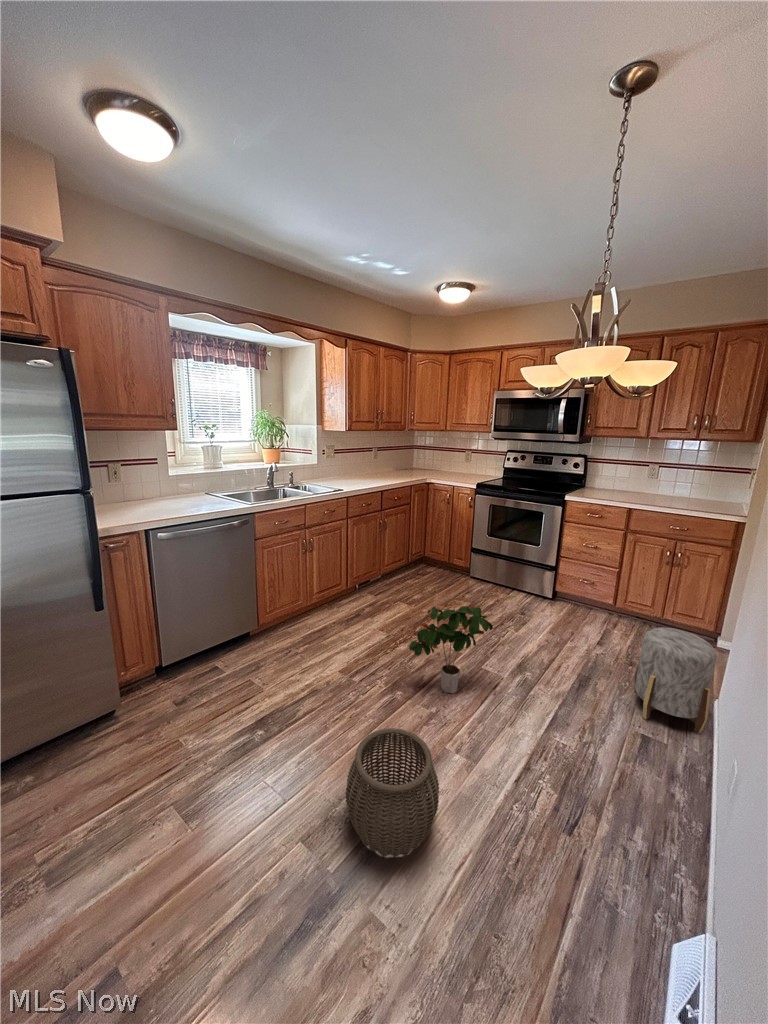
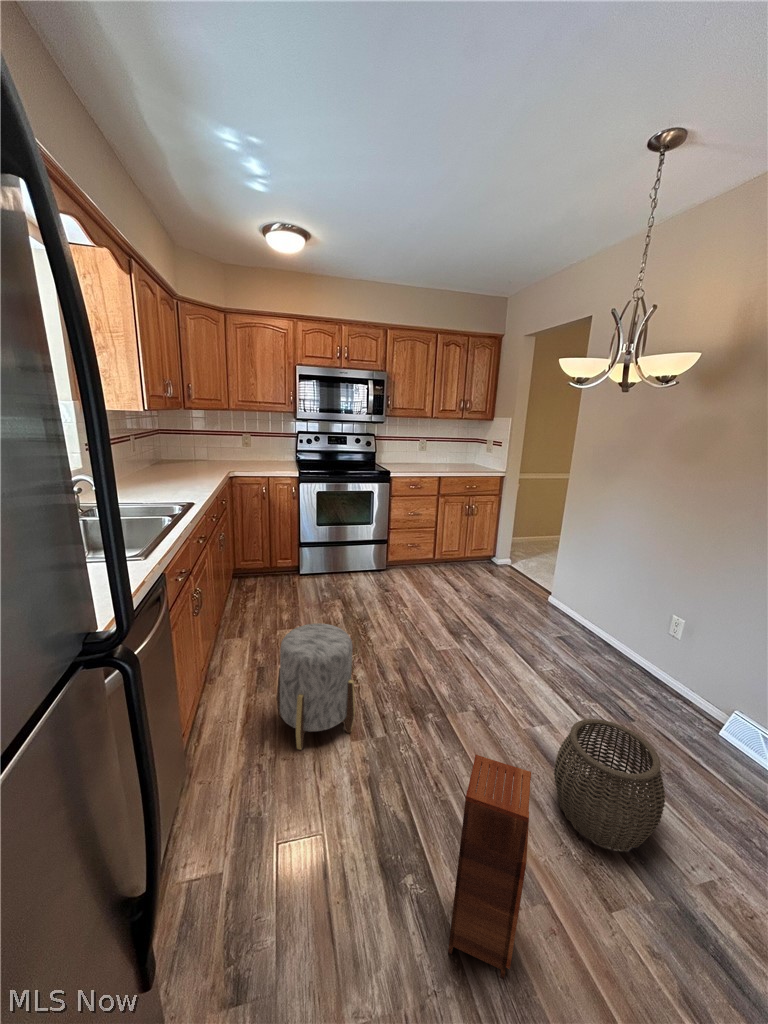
potted plant: present [409,606,493,693] -> none [428,590,475,690]
stool: present [634,627,717,734] -> present [276,623,355,750]
storage cabinet: none [217,659,263,791] -> present [448,755,531,980]

